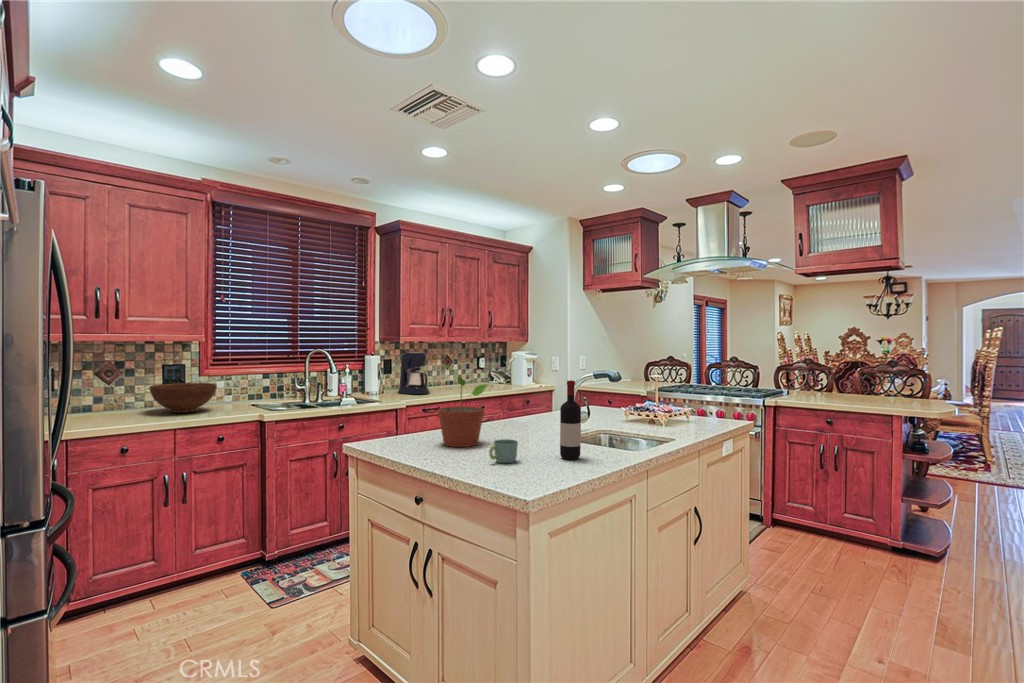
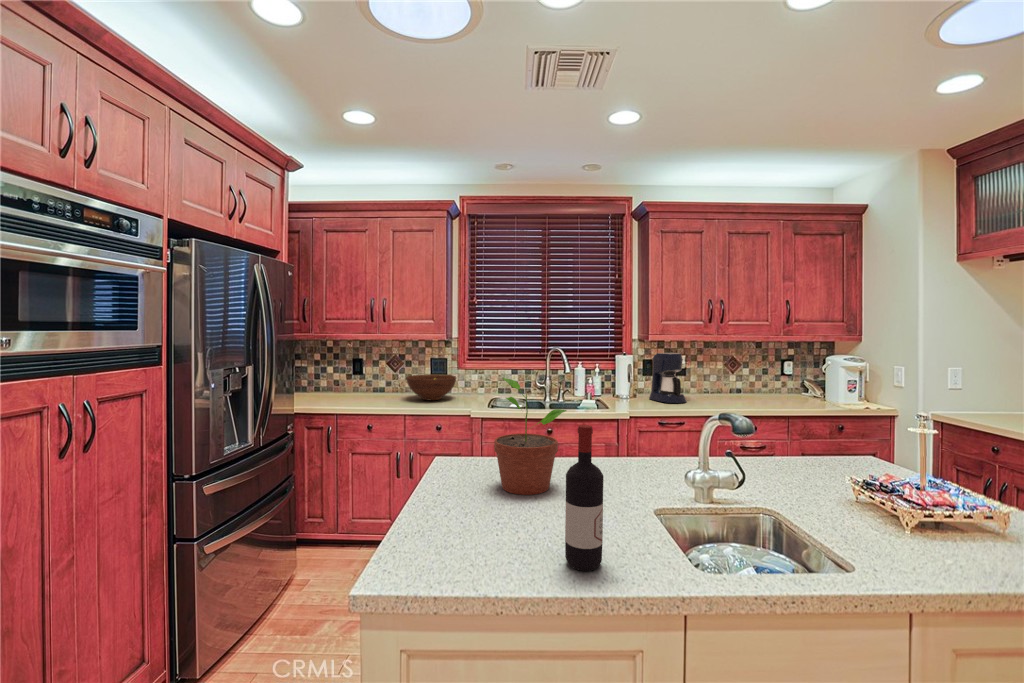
mug: present [489,439,518,463] -> none [461,500,509,543]

